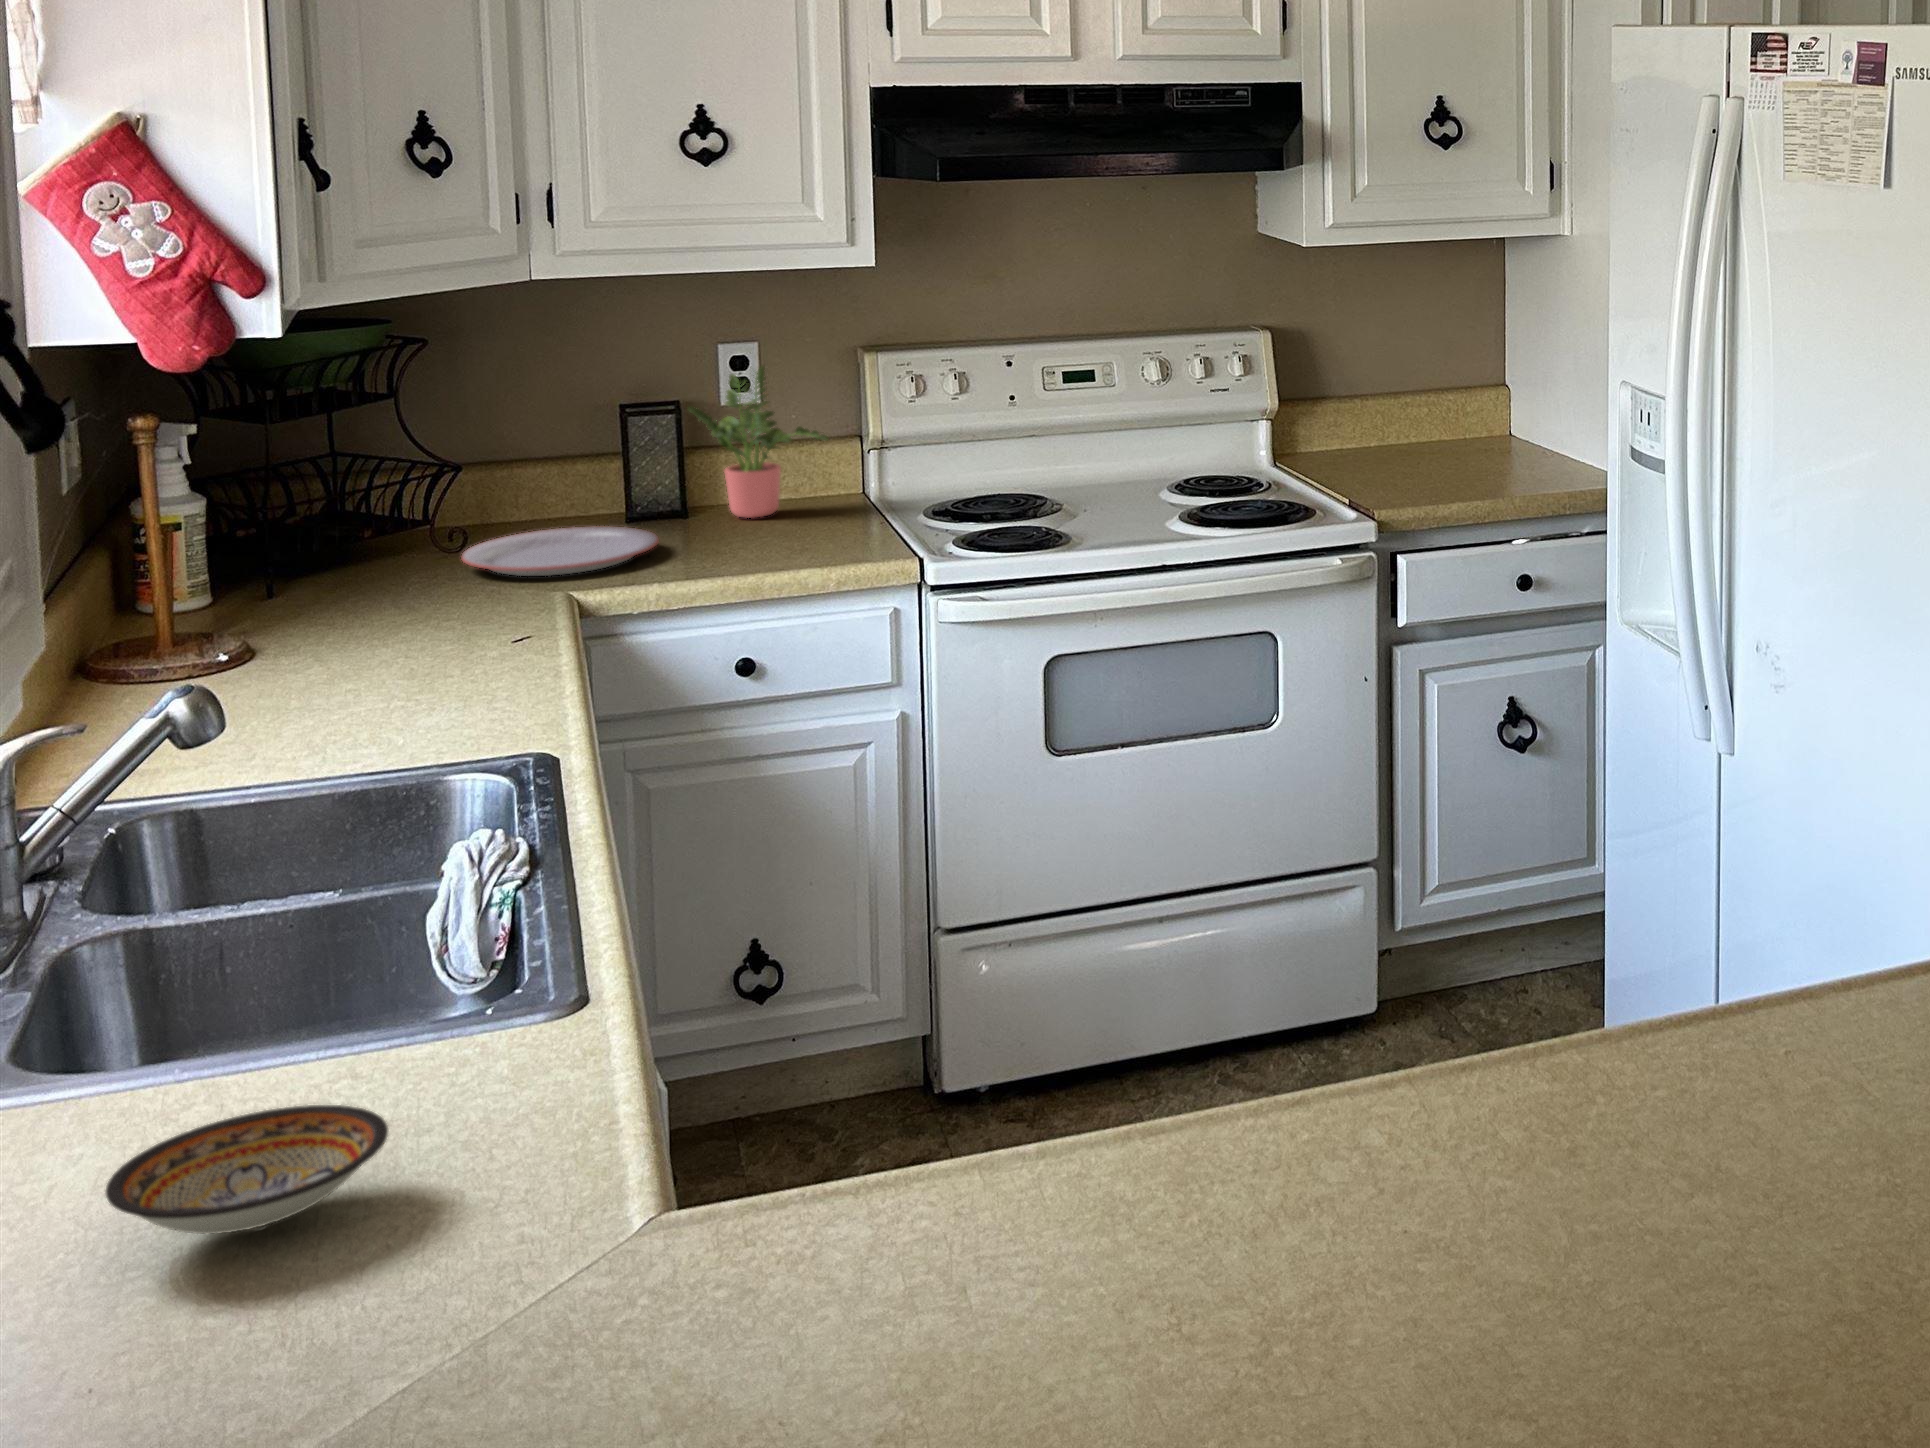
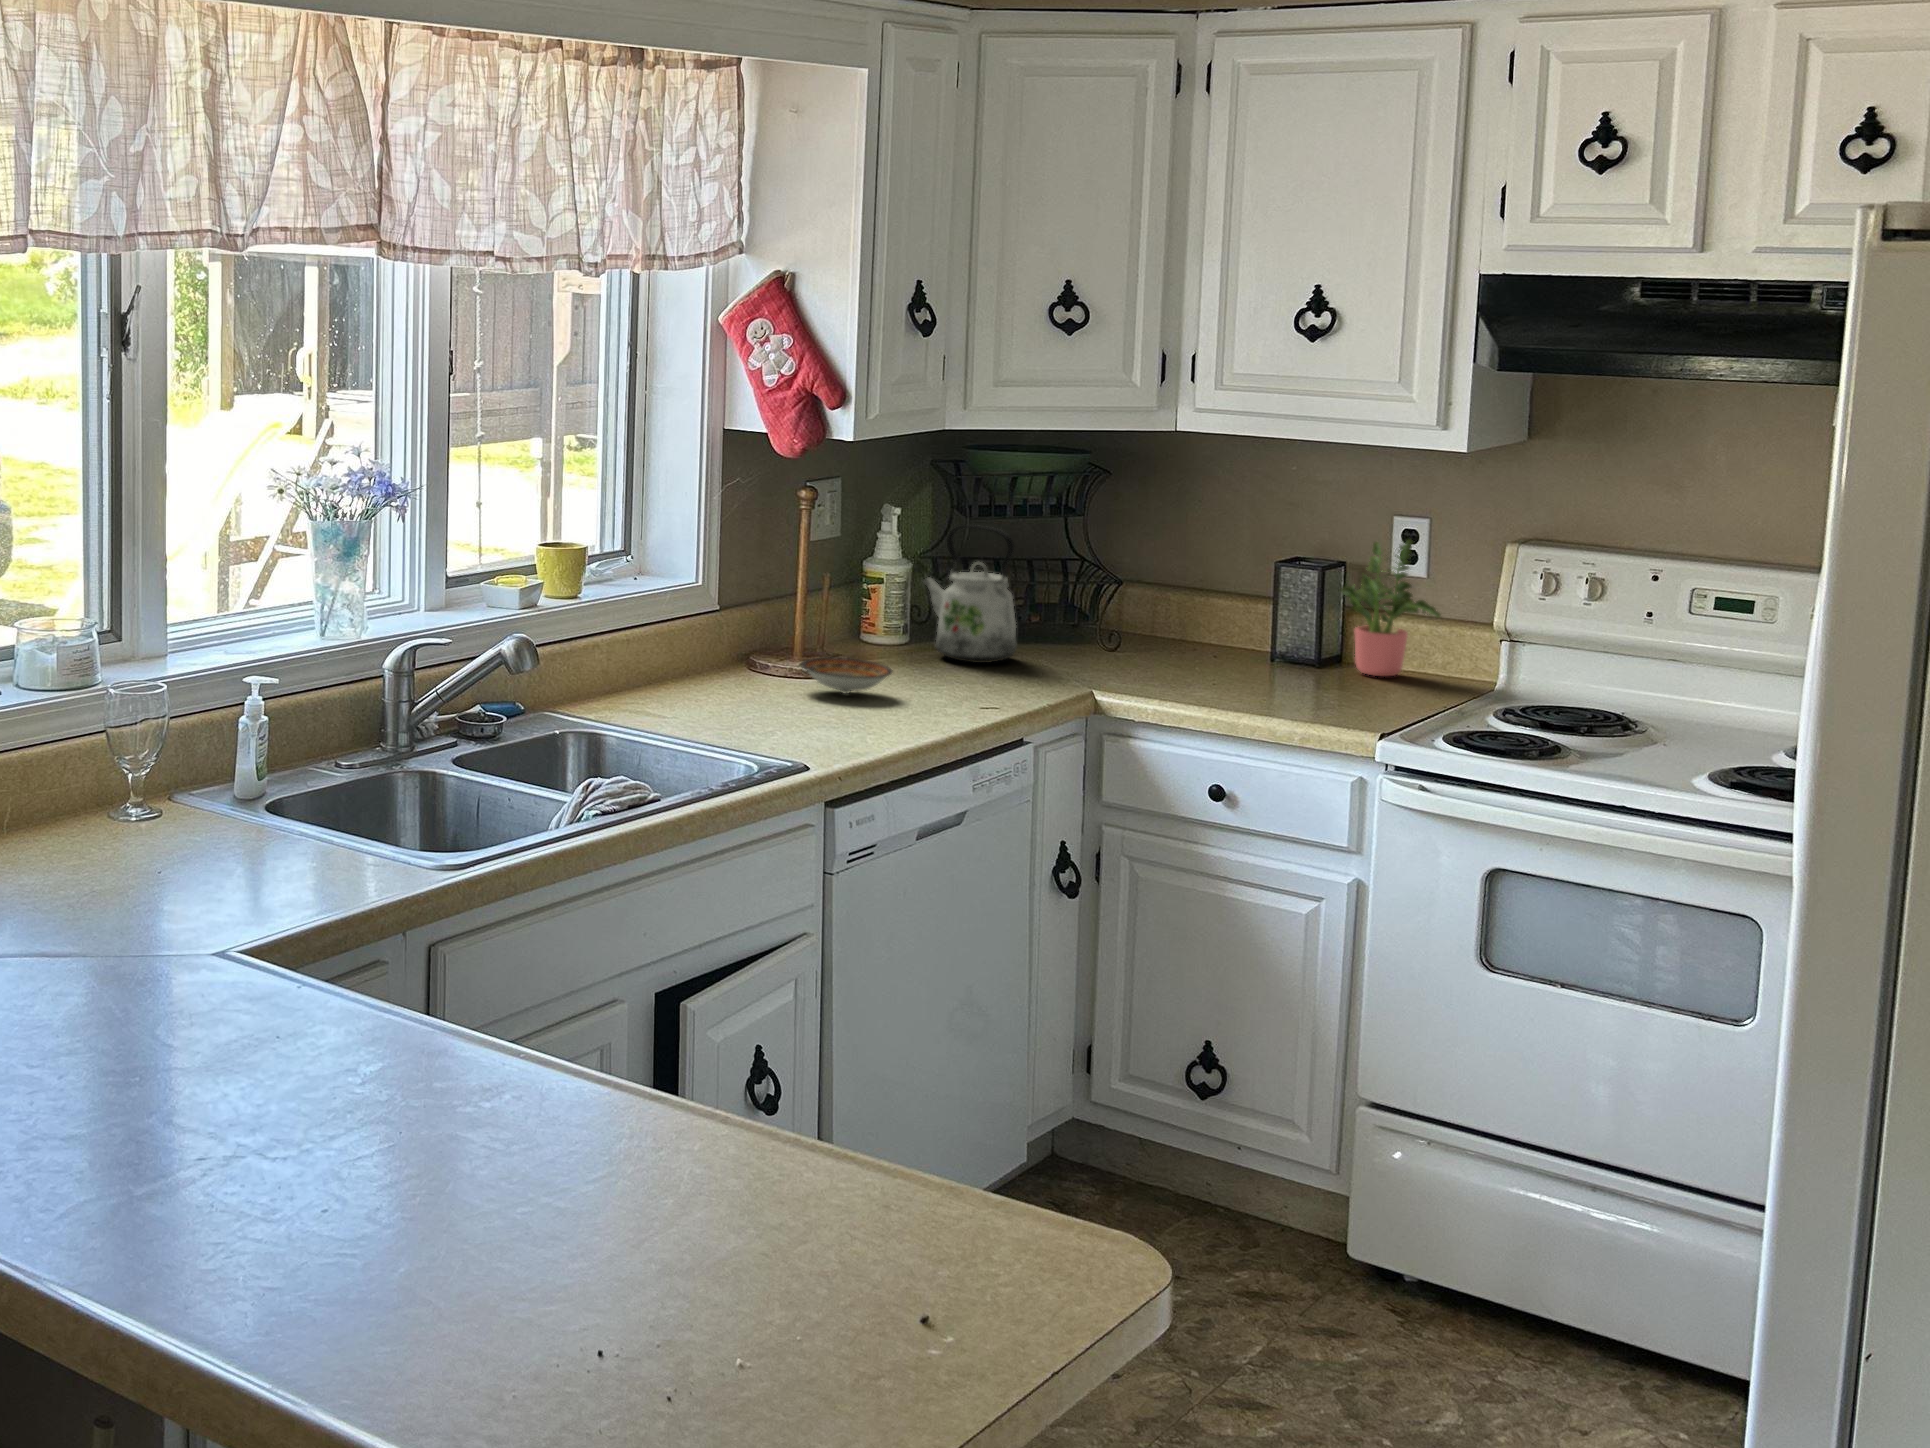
kettle: none [241,434,412,619] -> present [923,525,1016,663]
plate: present [461,526,659,576] -> none [1087,640,1245,675]
ceramic bowl: present [106,1105,388,1234] -> present [801,657,893,694]

